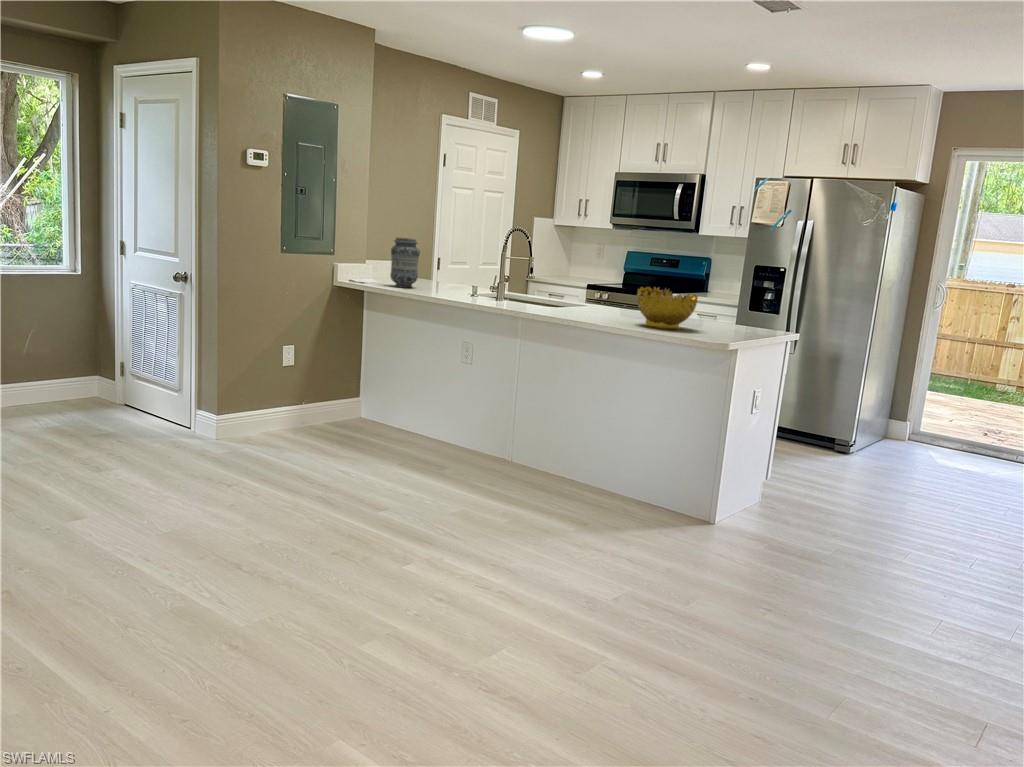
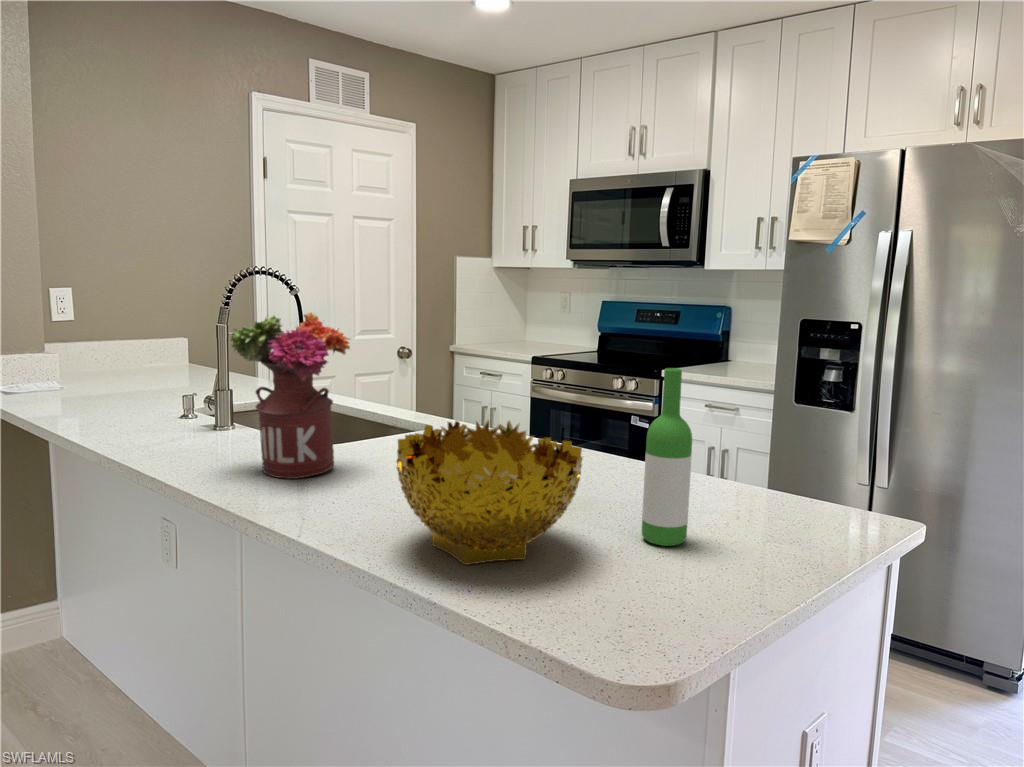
vase: present [390,237,420,288] -> none [48,305,113,403]
flower arrangement: none [544,246,589,312] -> present [231,313,350,479]
wine bottle: none [710,271,730,331] -> present [642,368,692,546]

